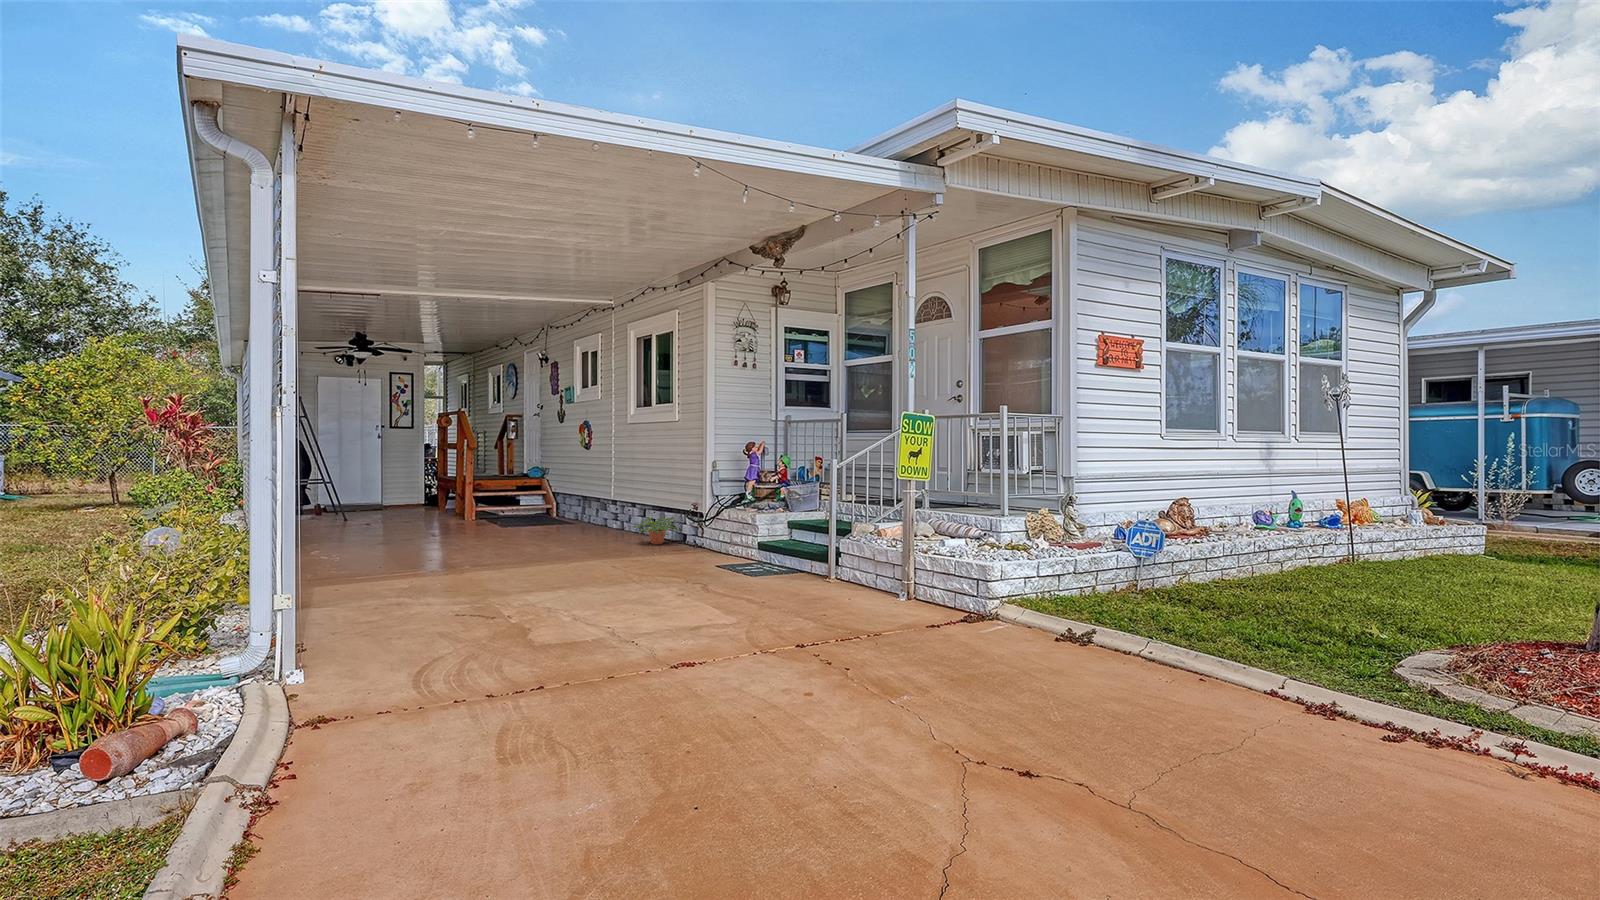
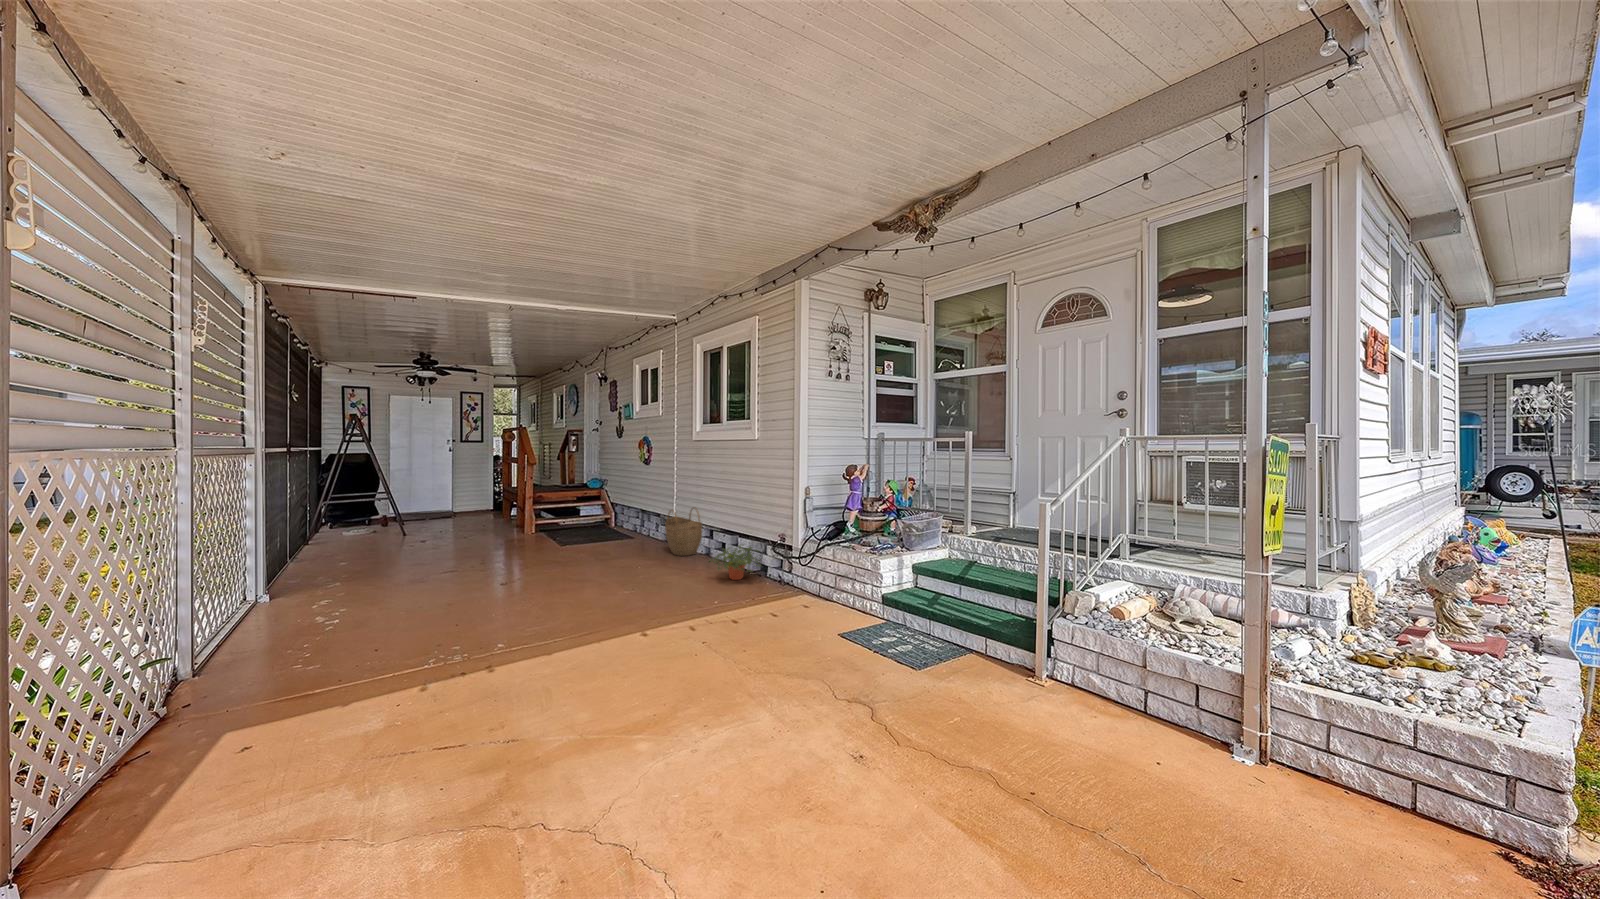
woven basket: none [601,488,636,533] -> present [665,508,702,556]

